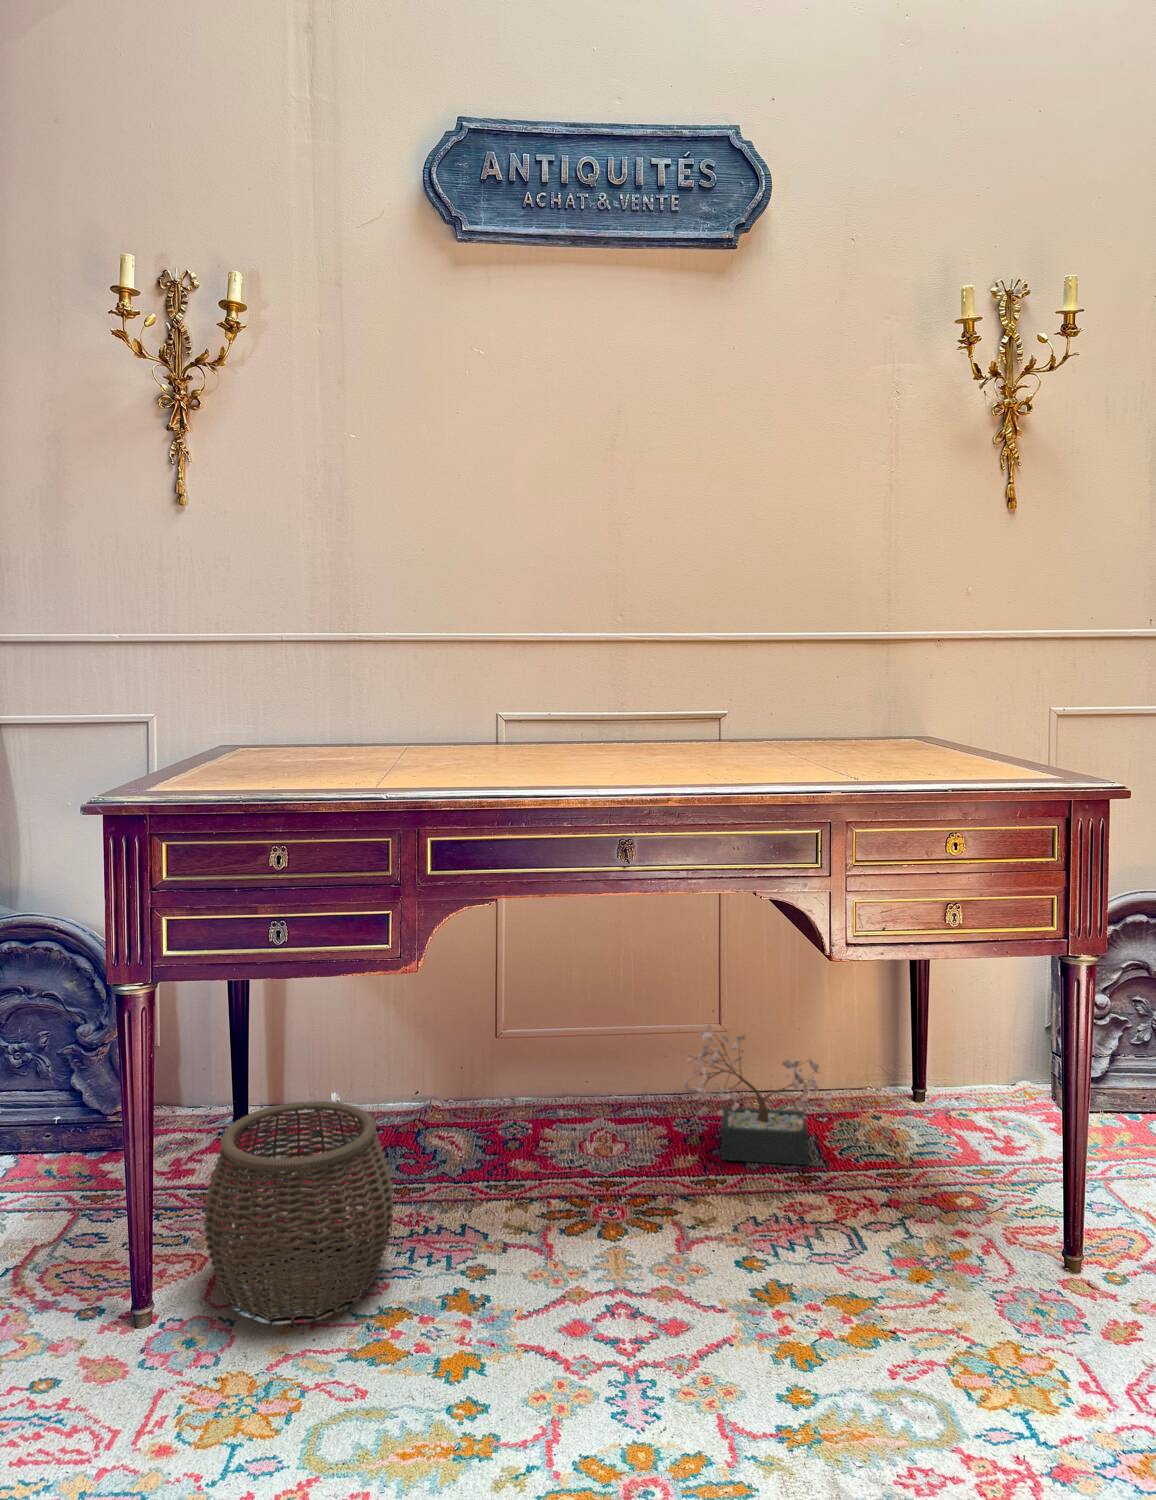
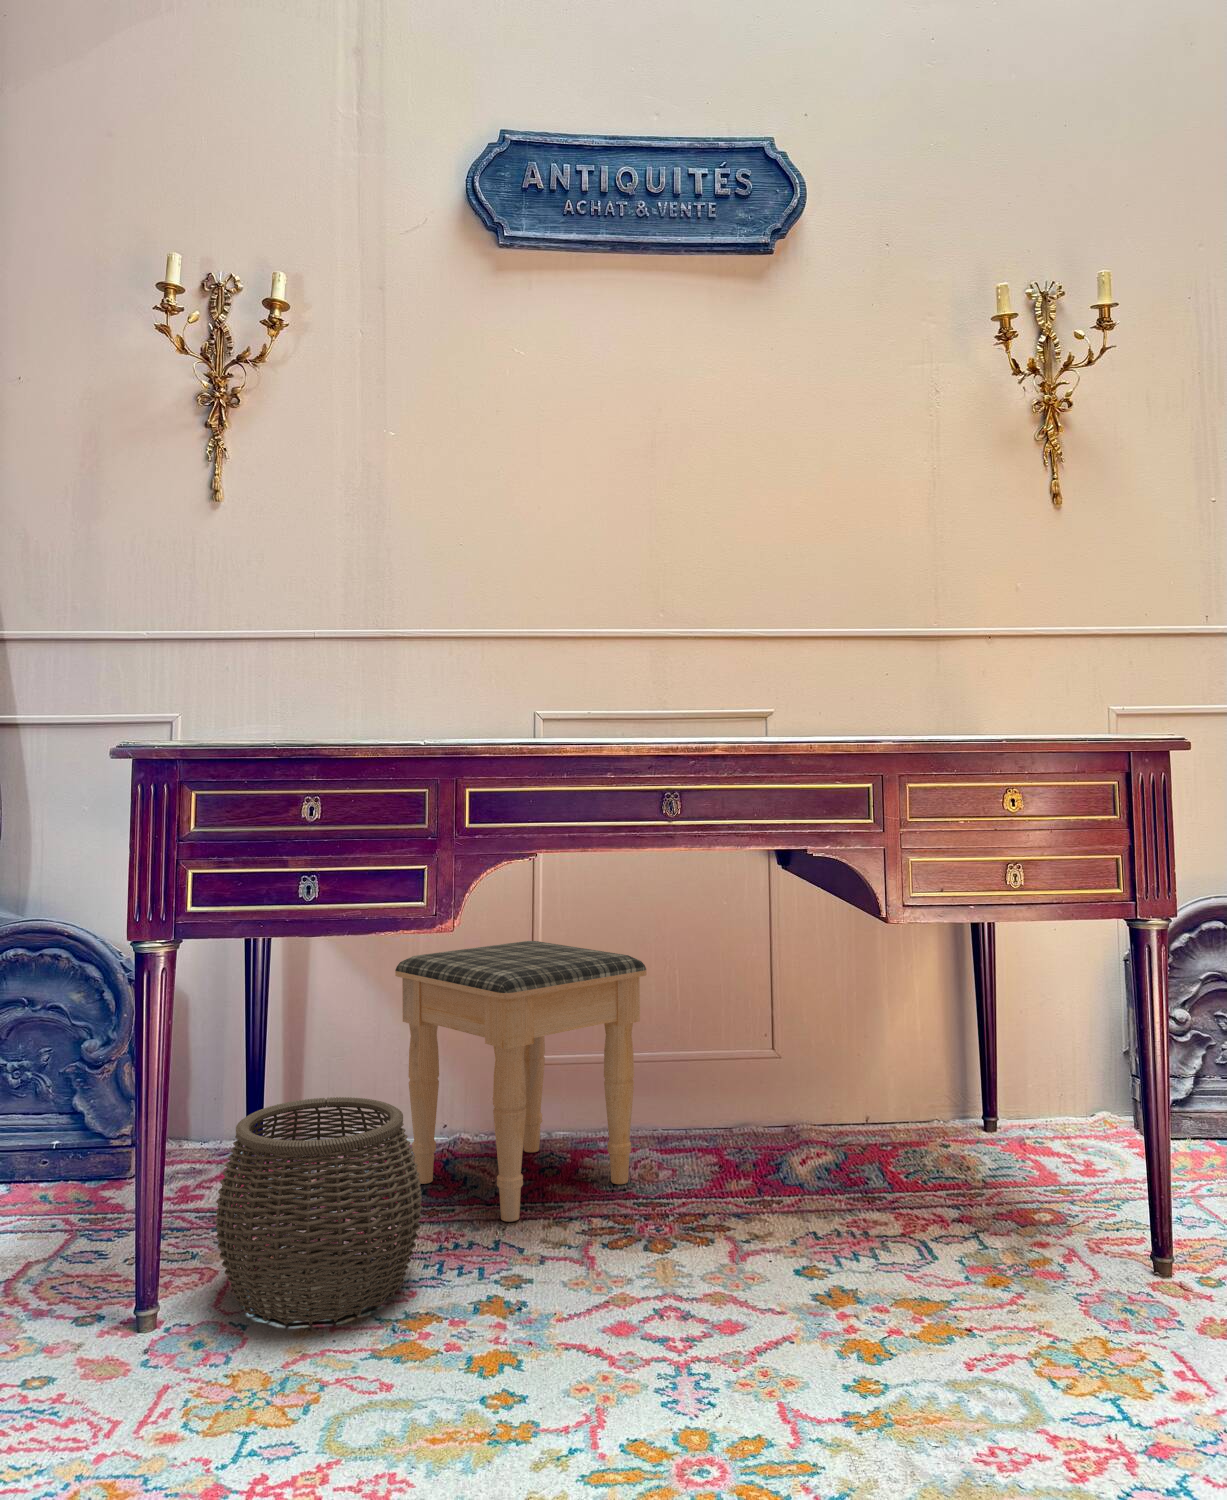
footstool: none [369,930,603,1203] -> present [395,941,647,1222]
decorative plant: present [684,1025,833,1165] -> none [735,1038,897,1187]

